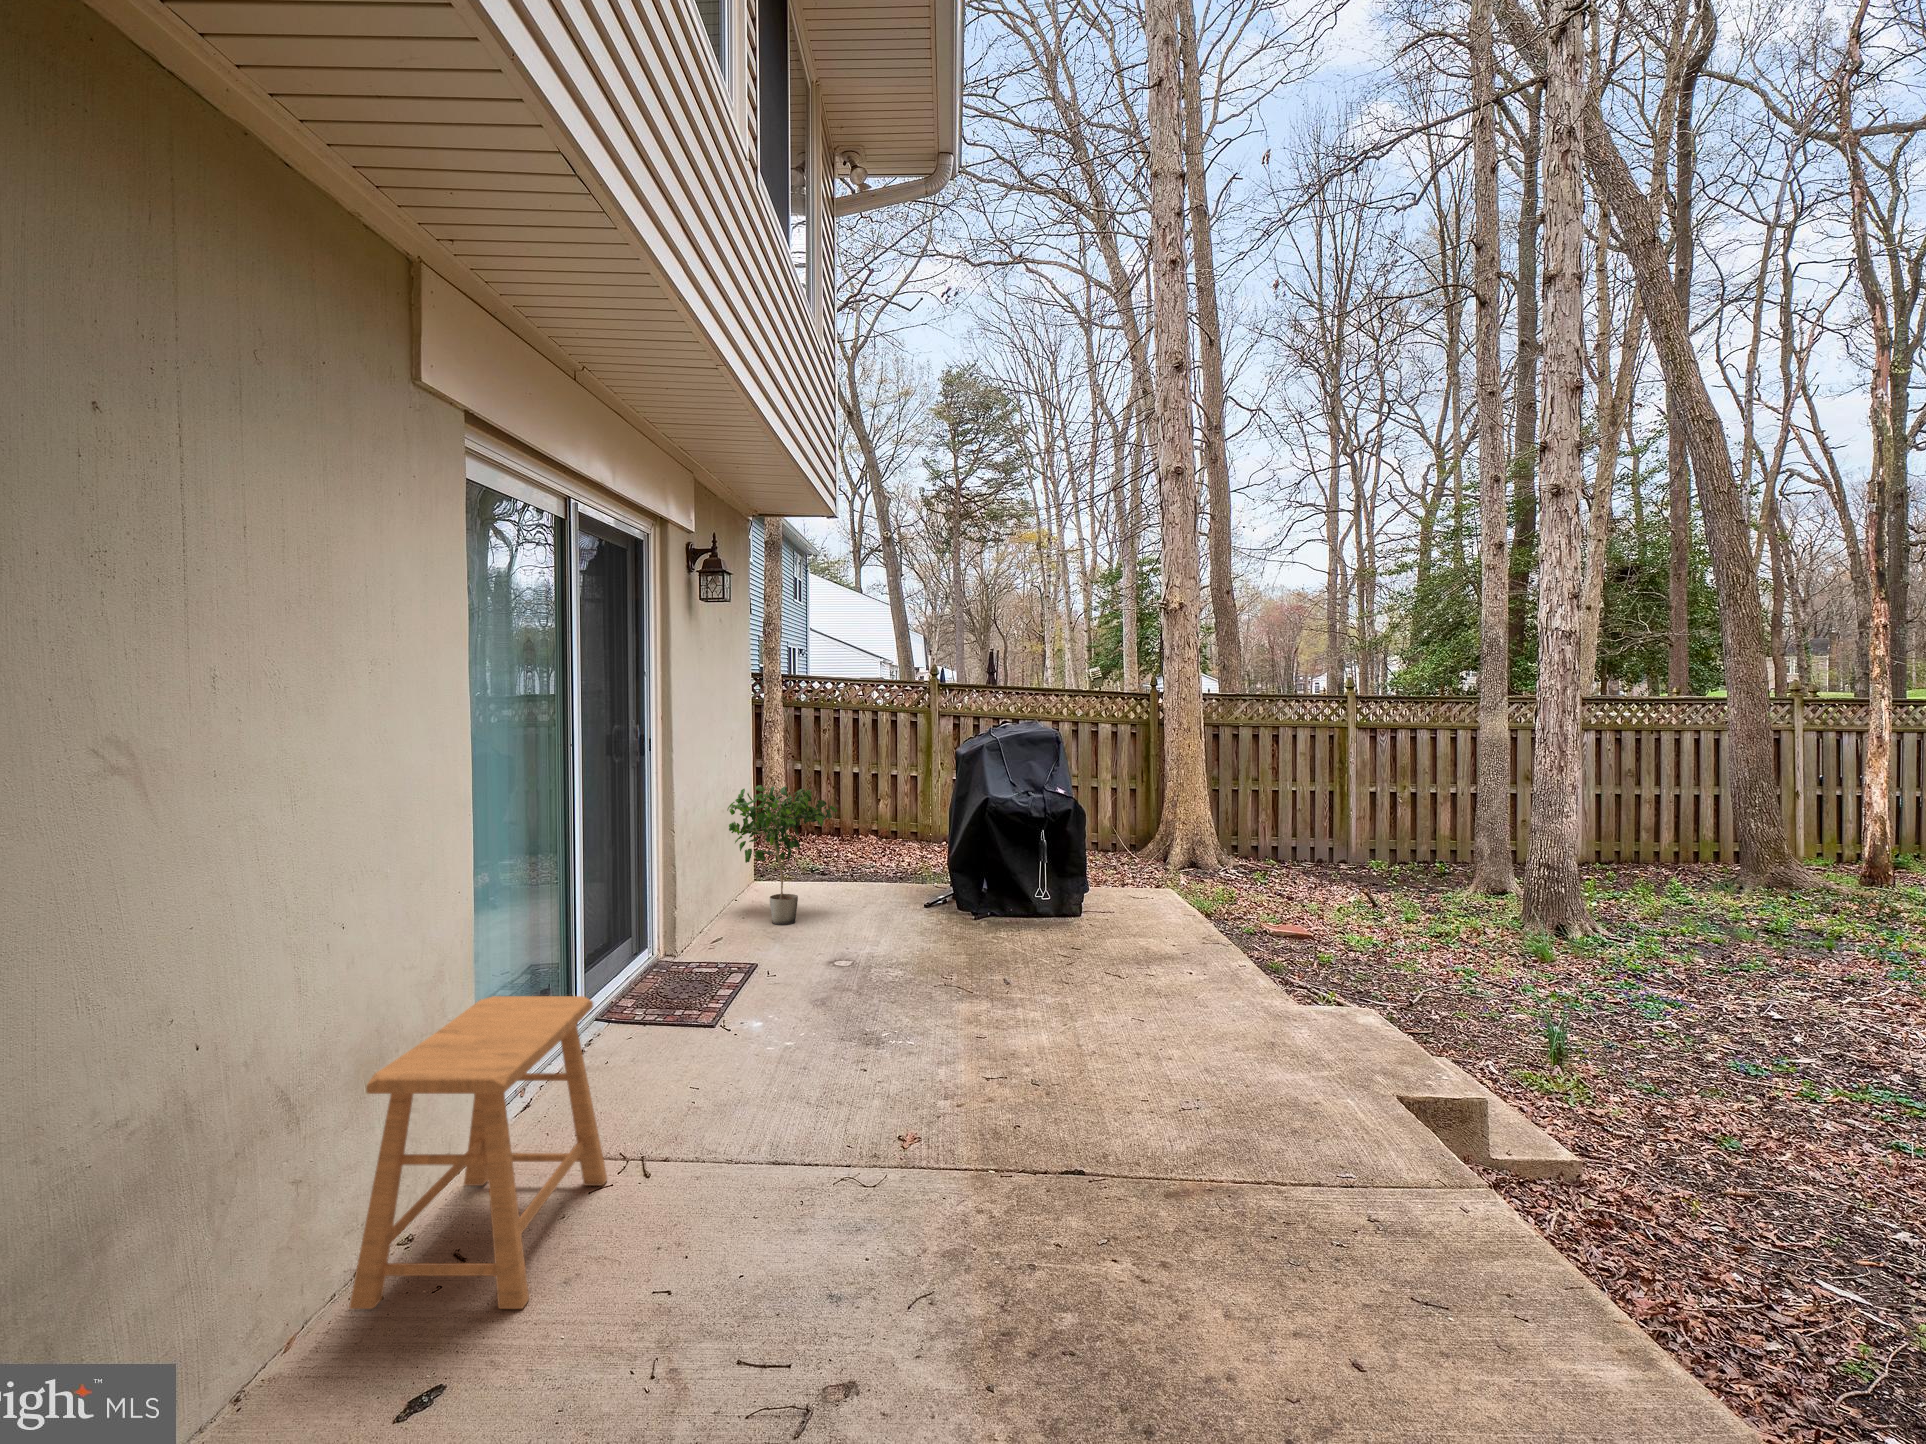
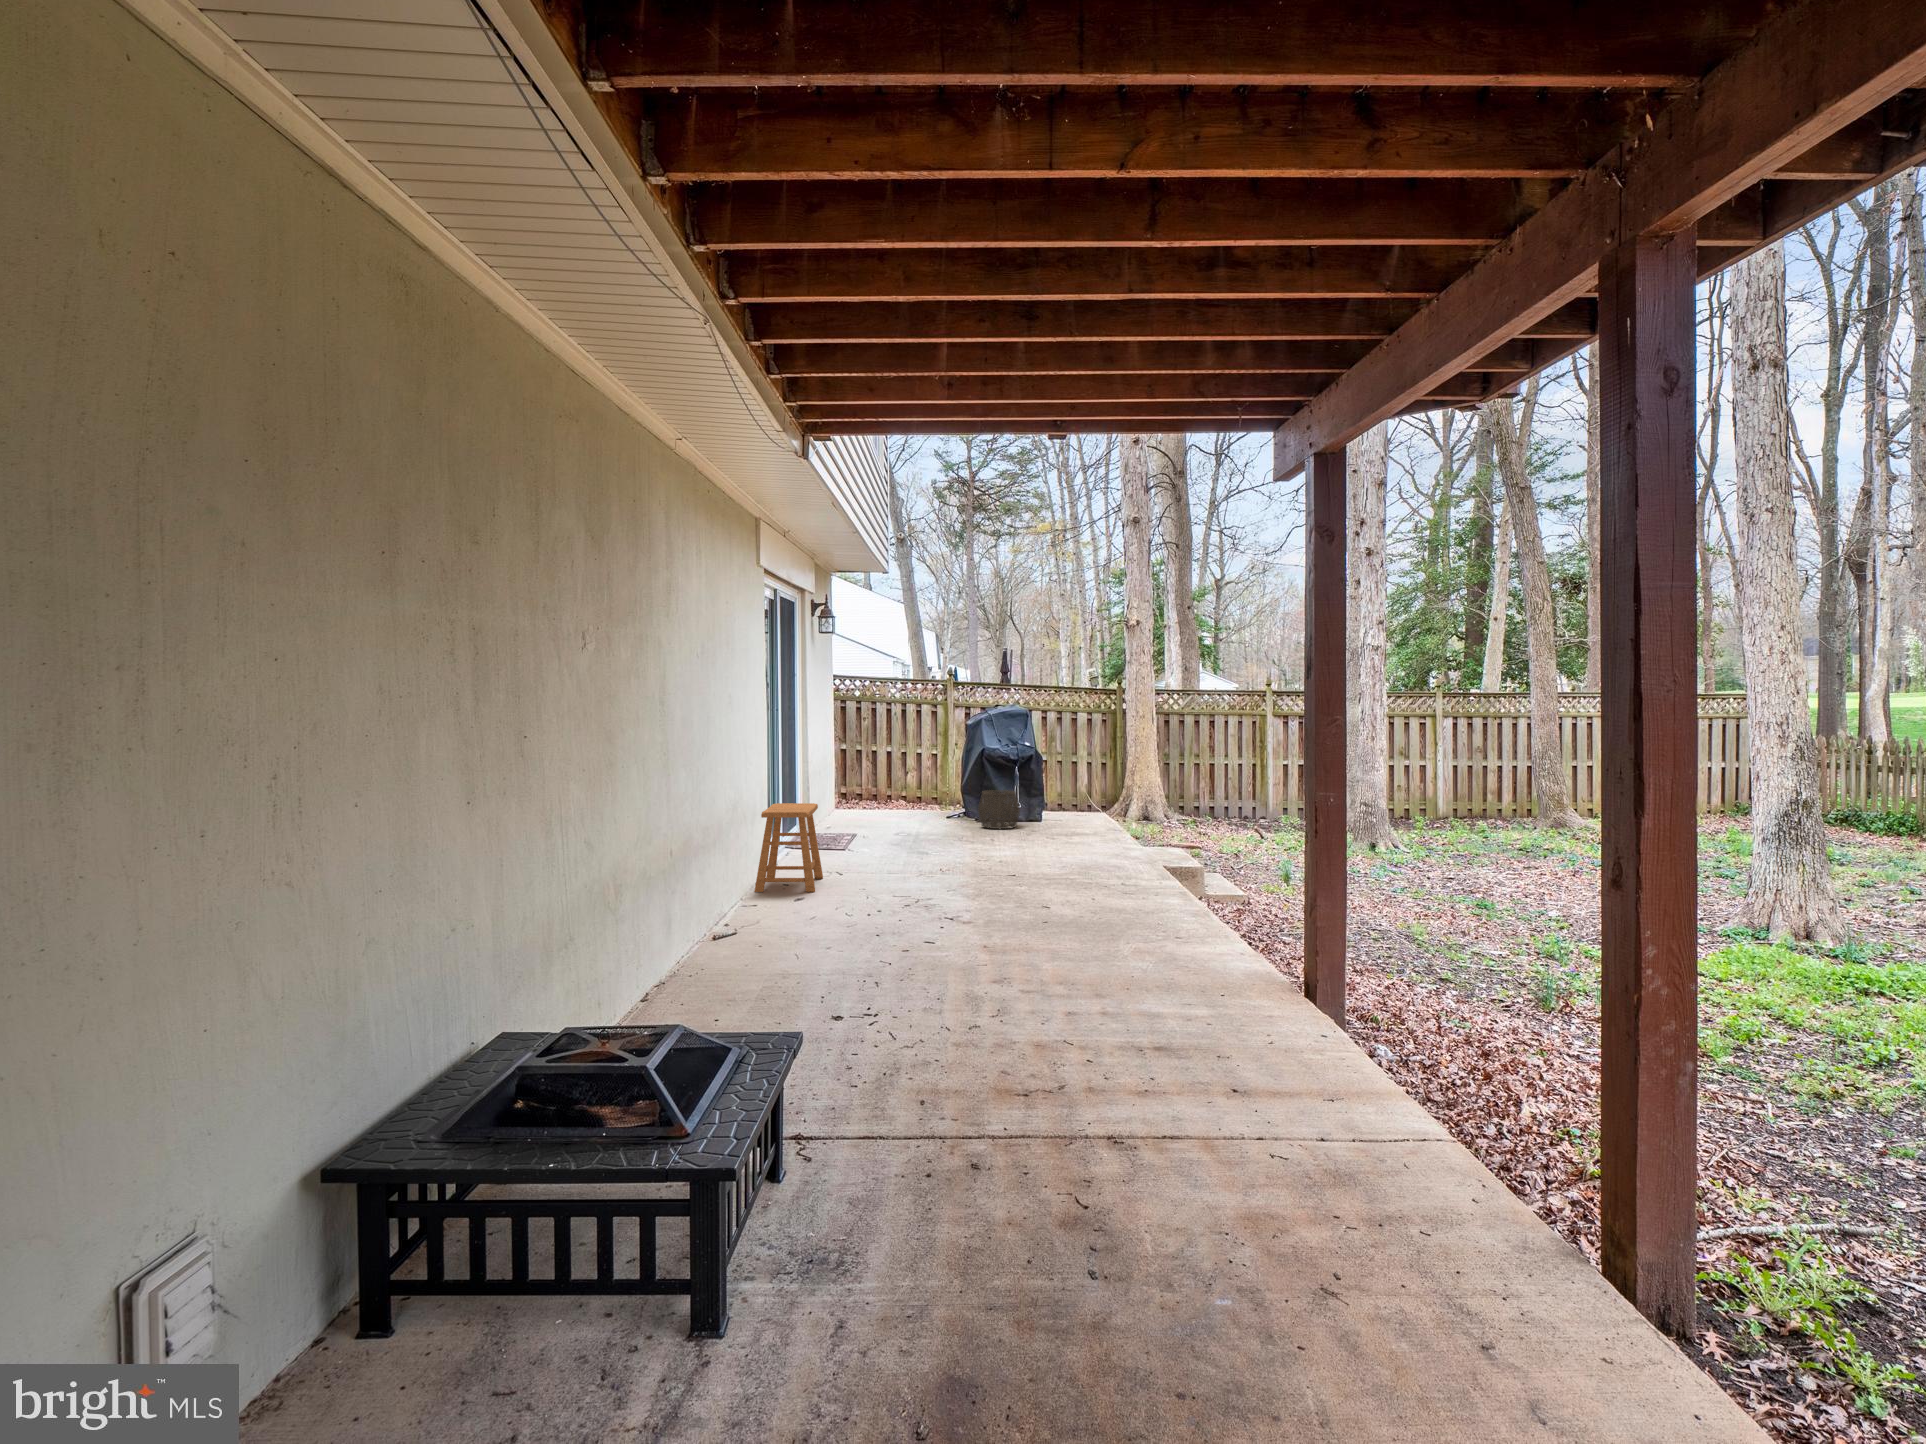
potted plant: present [727,785,837,925] -> none [823,743,892,829]
woven basket: none [976,860,1044,928] -> present [978,790,1020,829]

